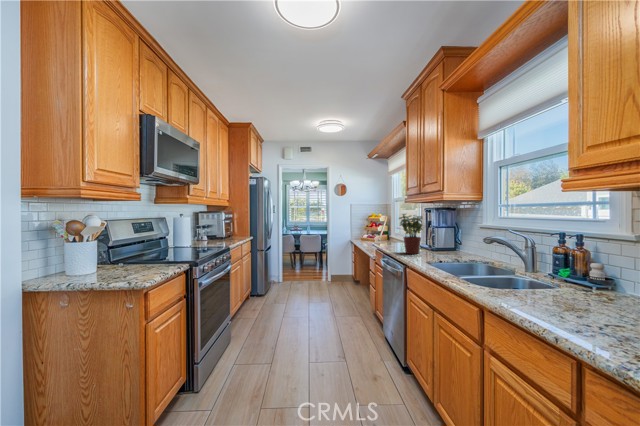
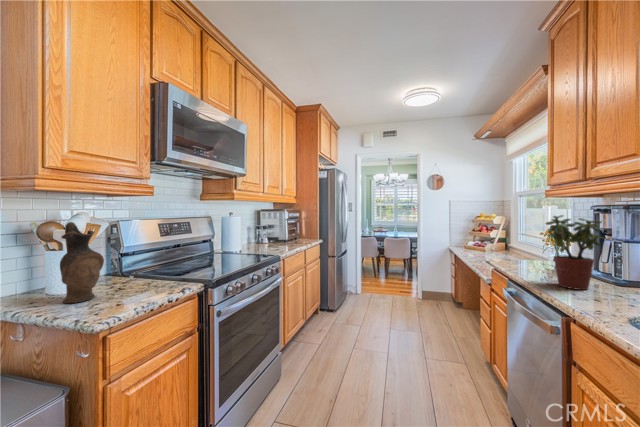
ceramic pitcher: none [95,220,126,276] -> present [60,222,104,303]

